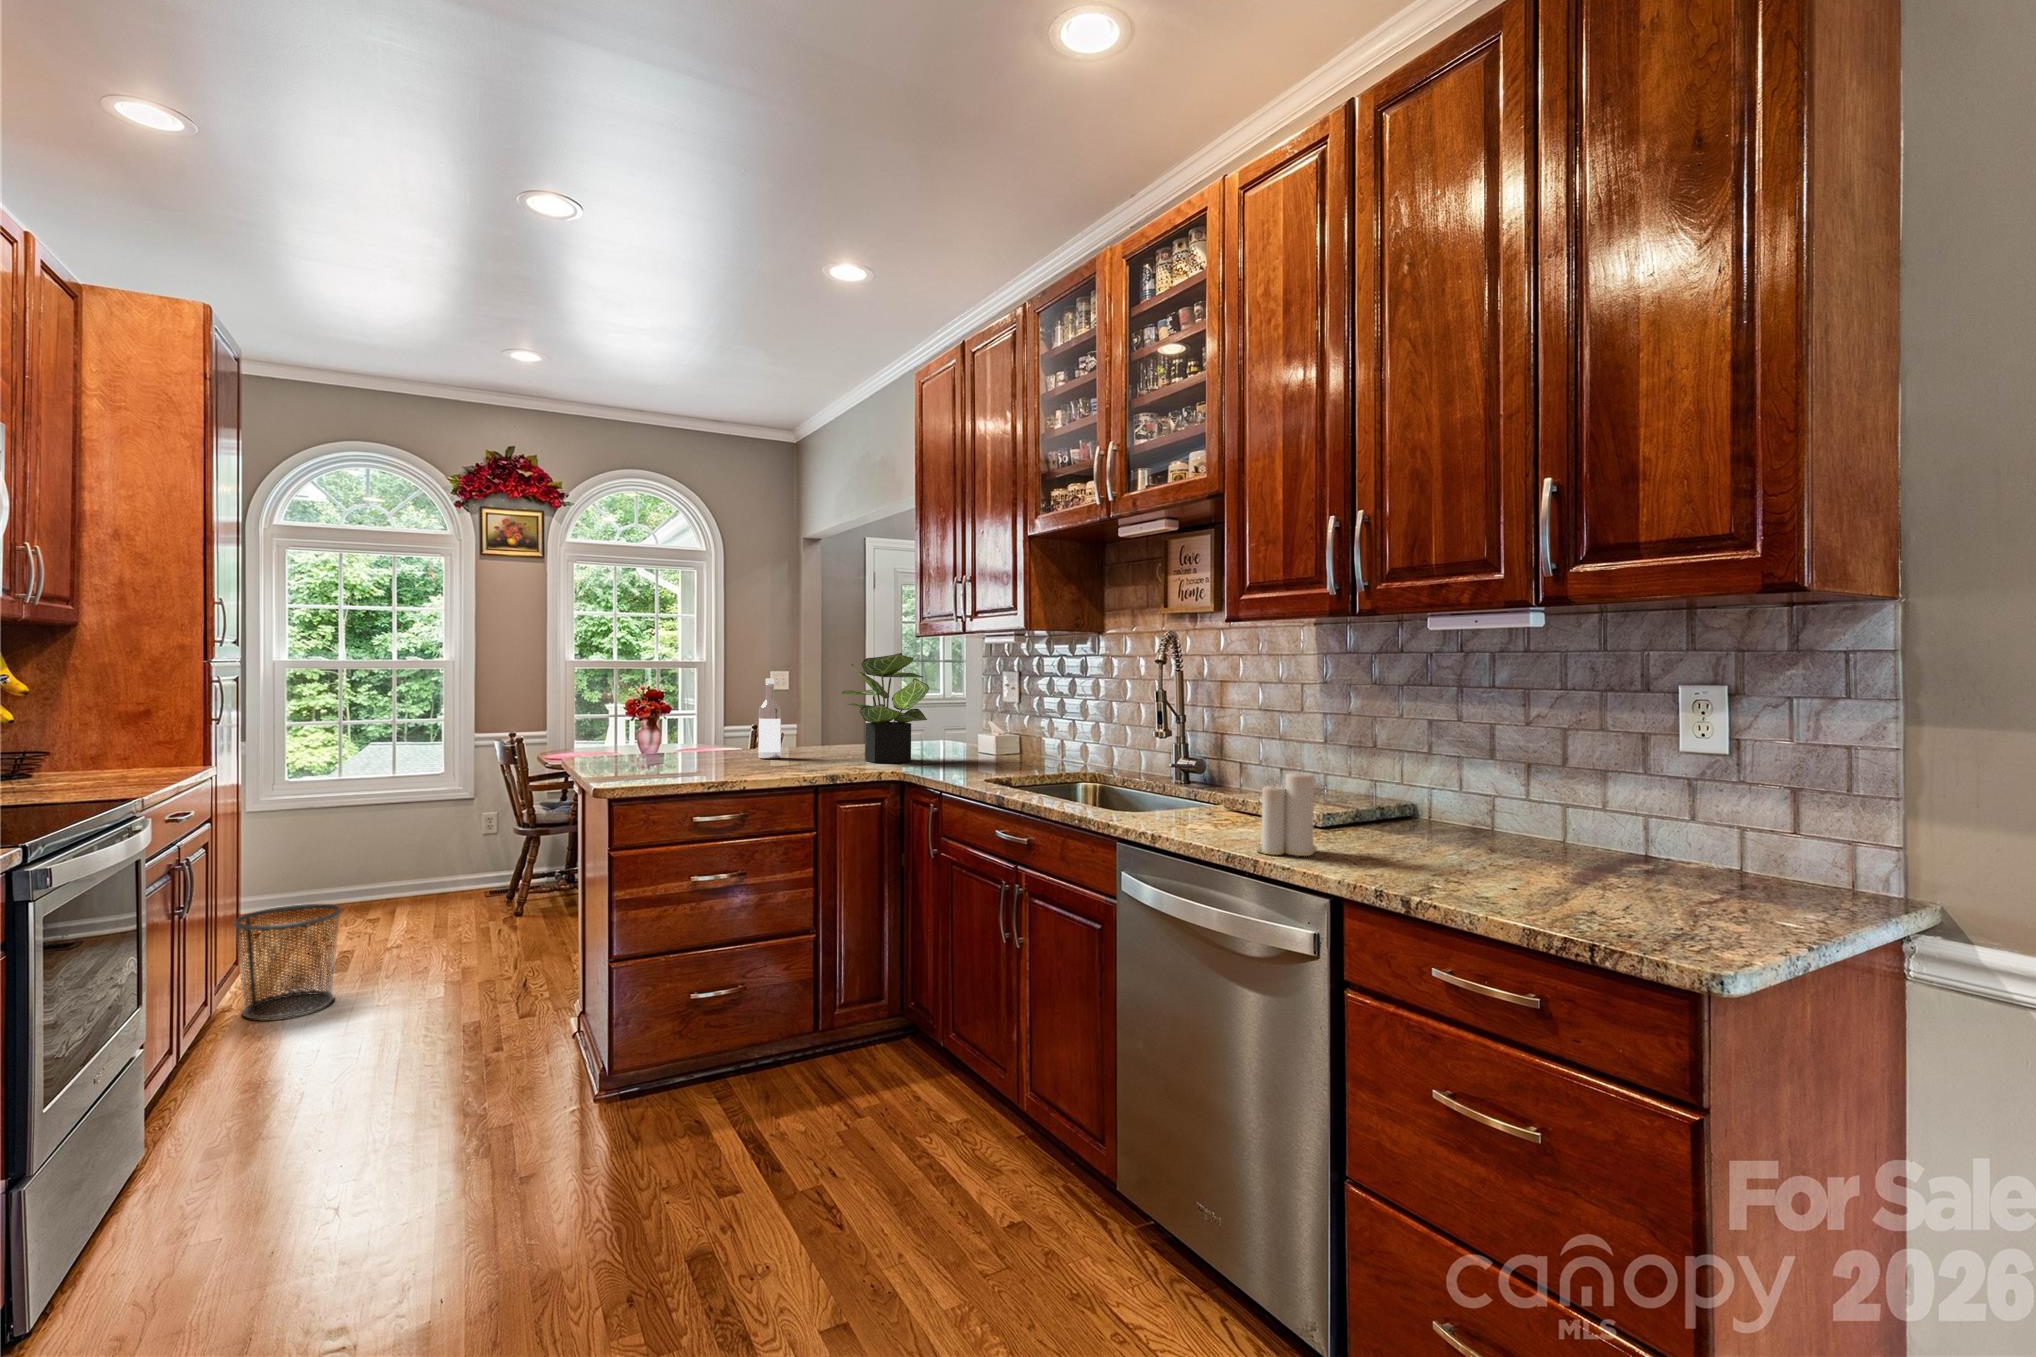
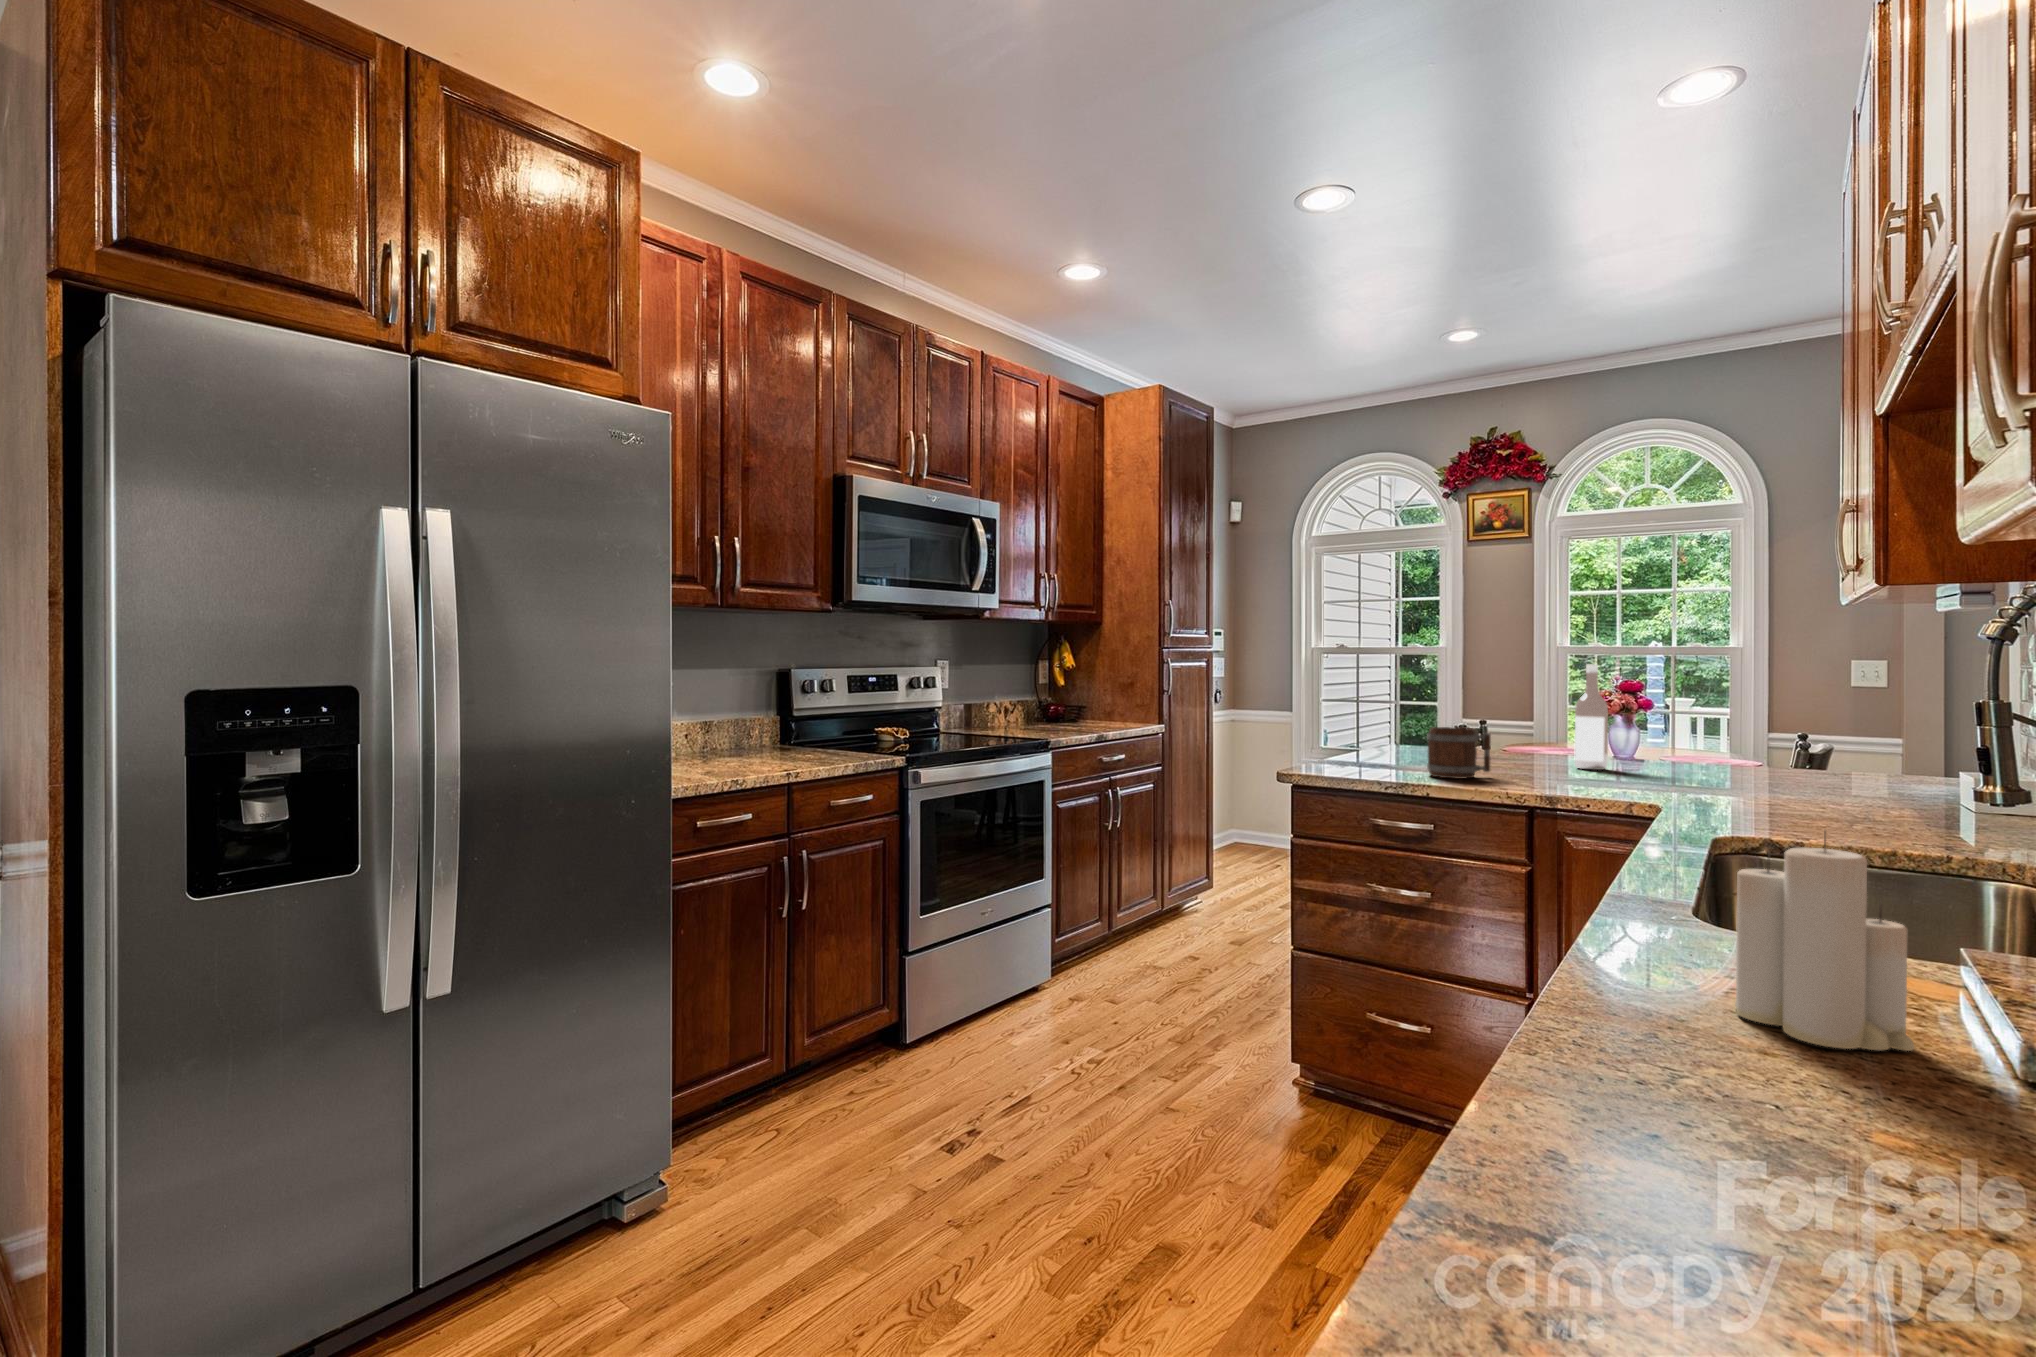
potted plant: present [842,653,929,763] -> none [1669,623,1839,793]
mug: none [703,733,747,776] -> present [1427,727,1491,779]
waste bin: present [233,904,342,1020] -> none [1167,853,1240,943]

